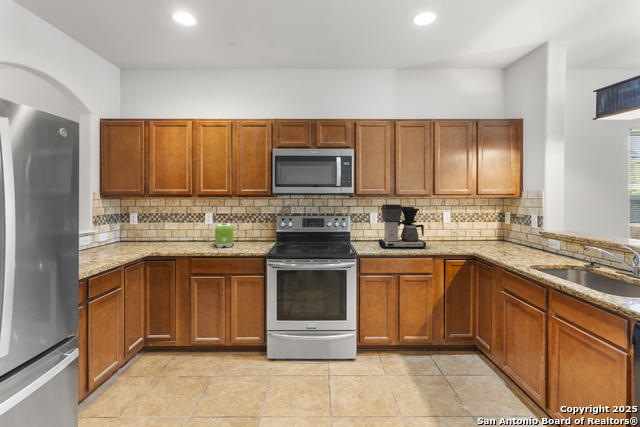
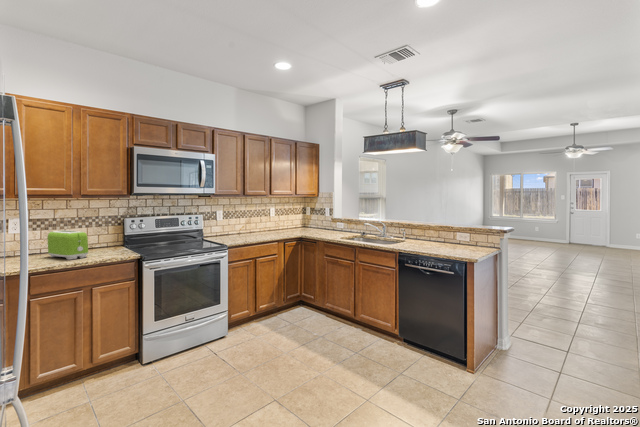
coffee maker: present [379,204,426,248] -> none [234,203,273,240]

